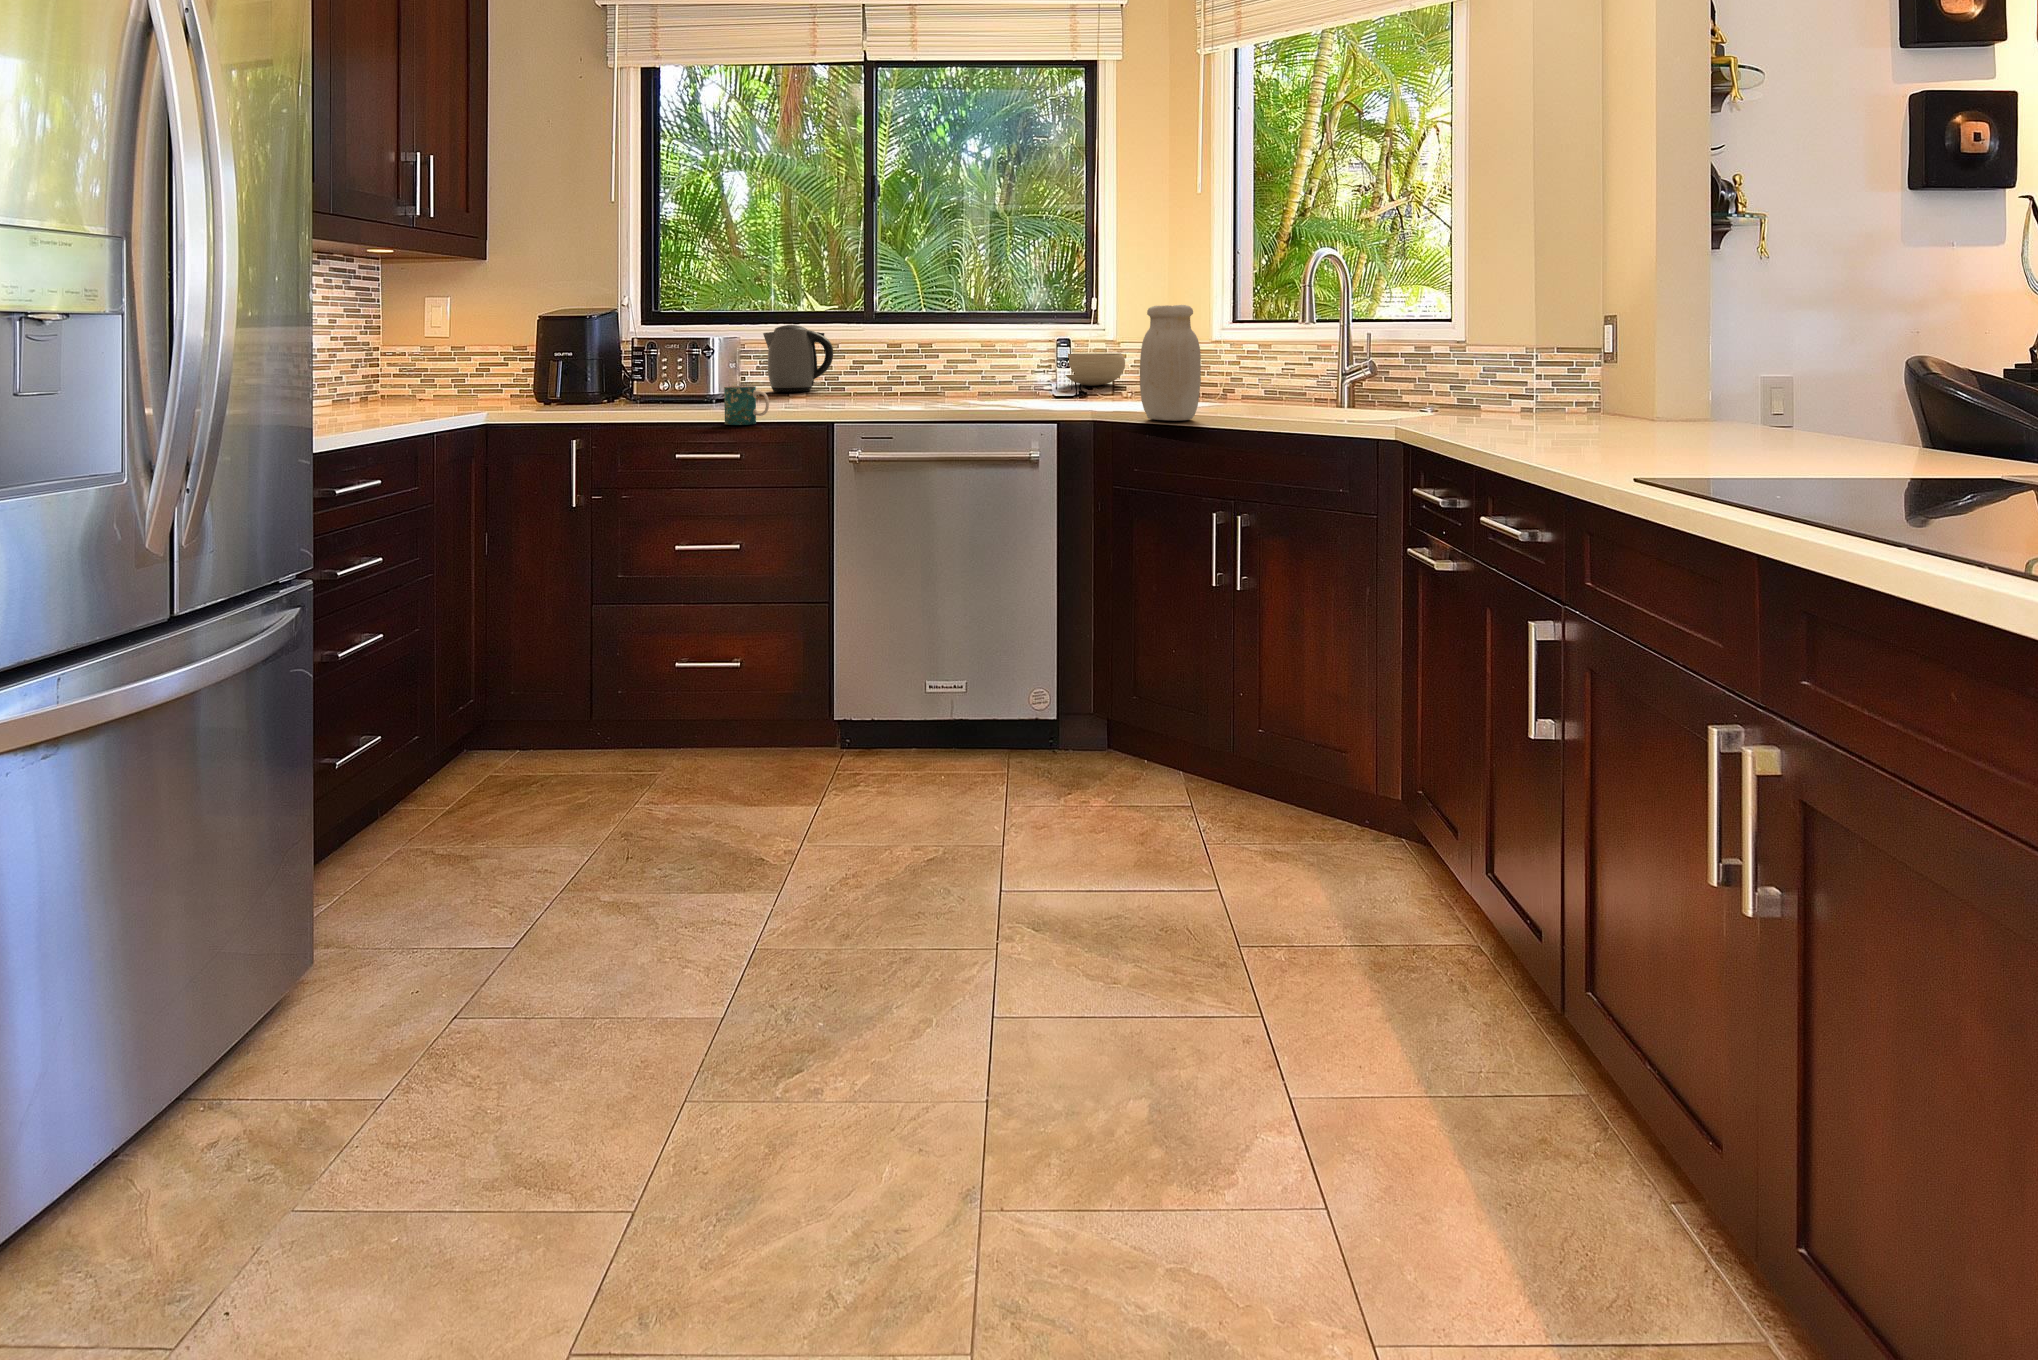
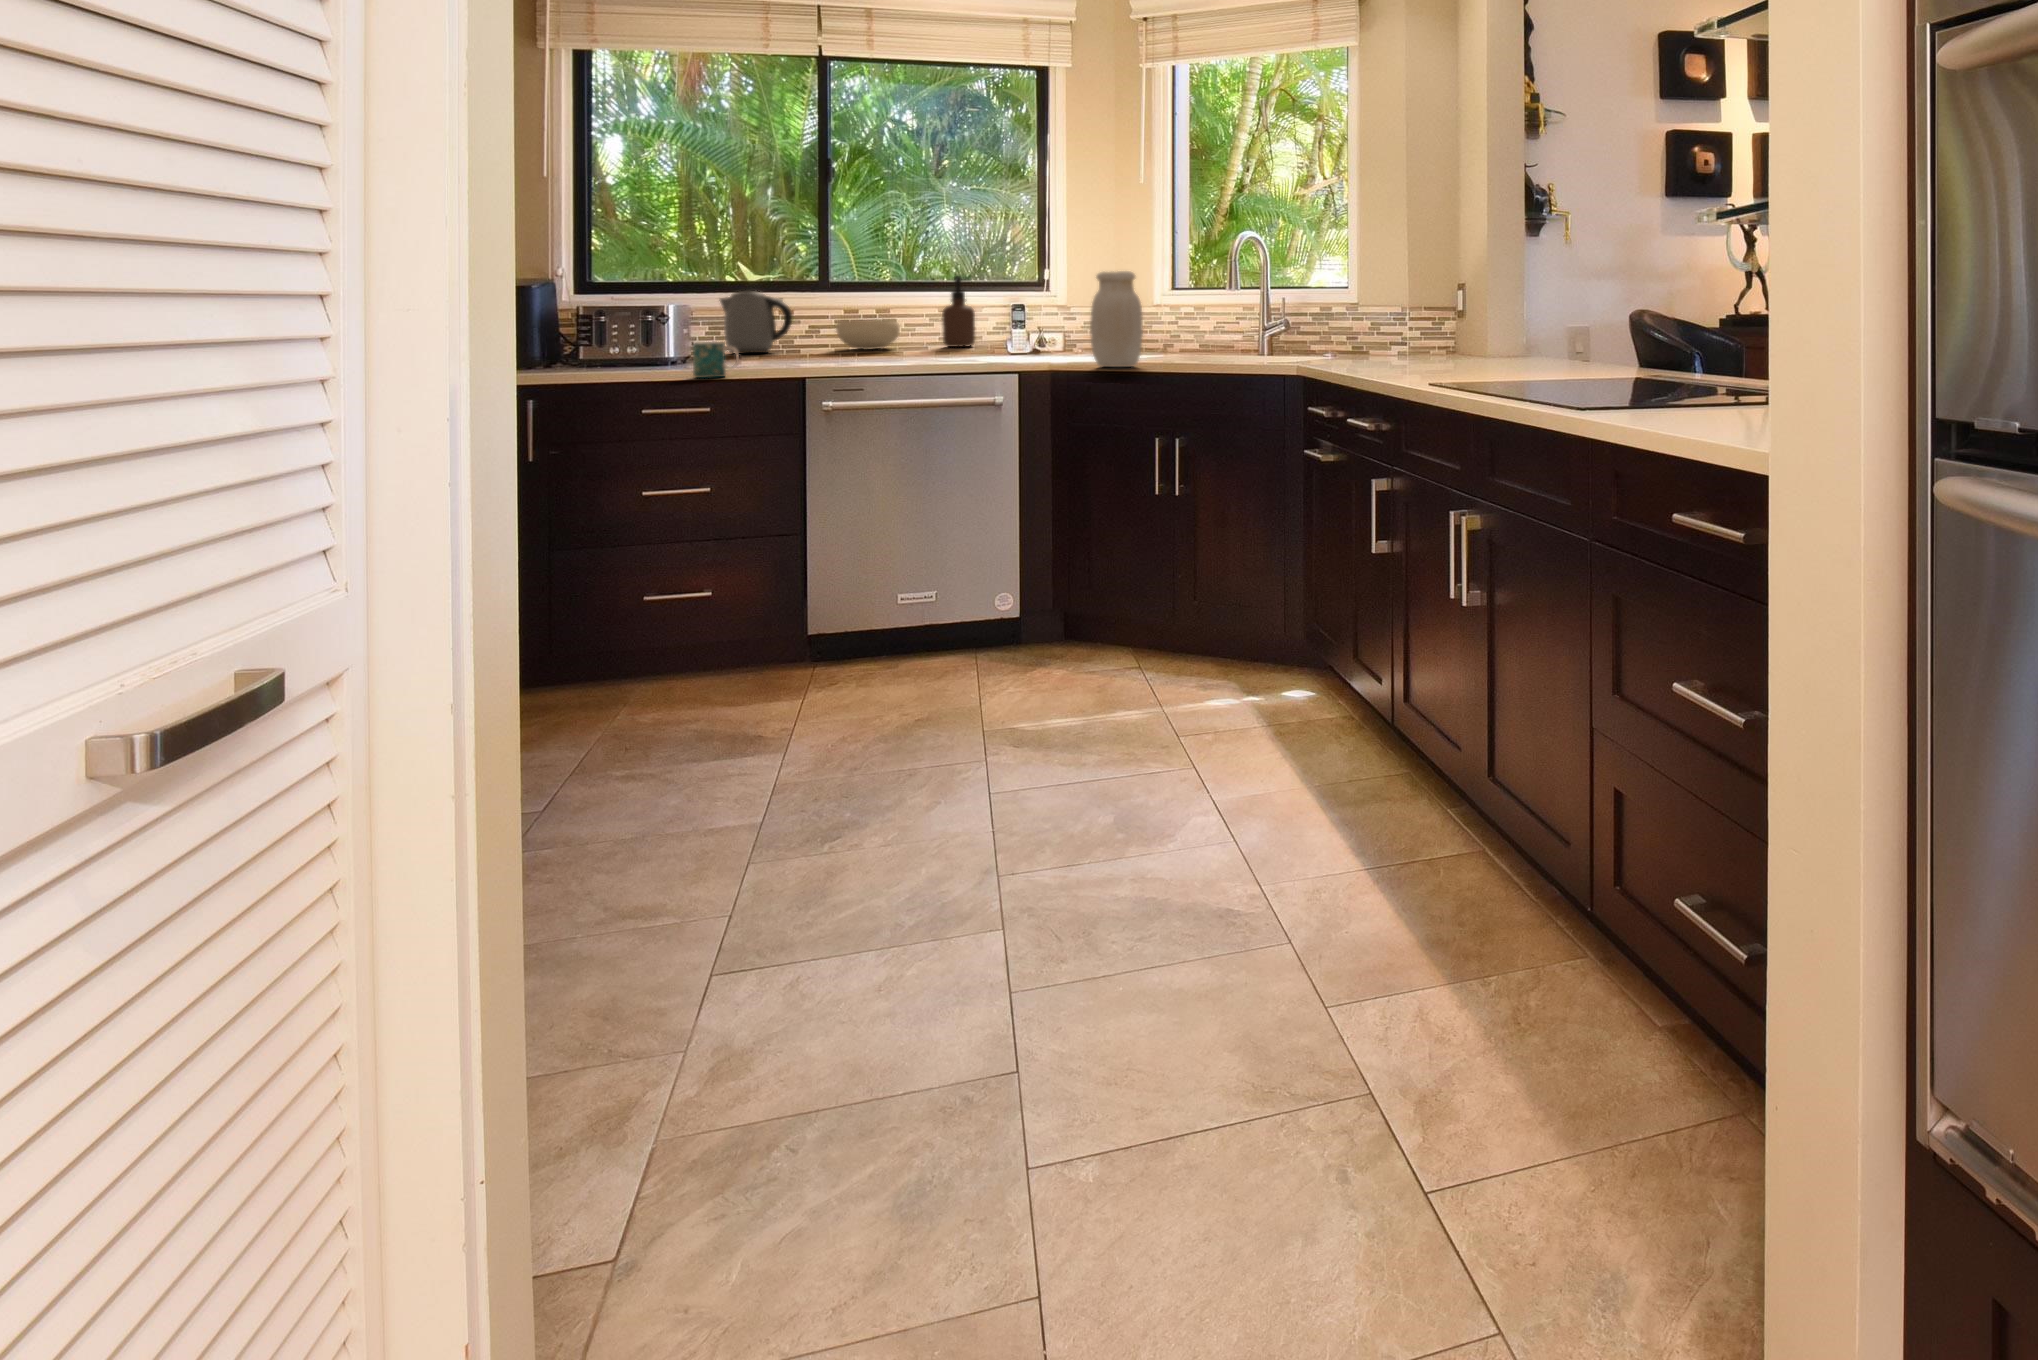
soap dispenser: none [983,307,1017,386] -> present [942,276,975,347]
bowl: present [1066,353,1125,386] -> present [836,320,900,350]

